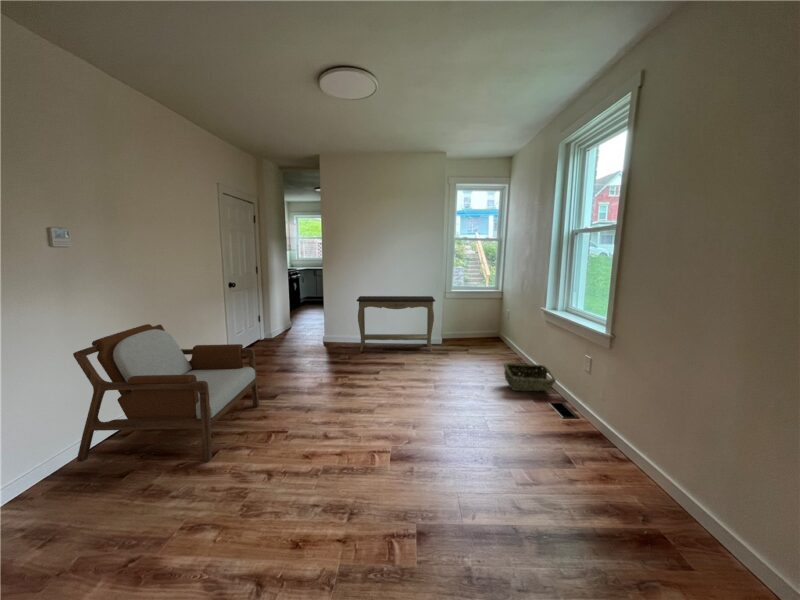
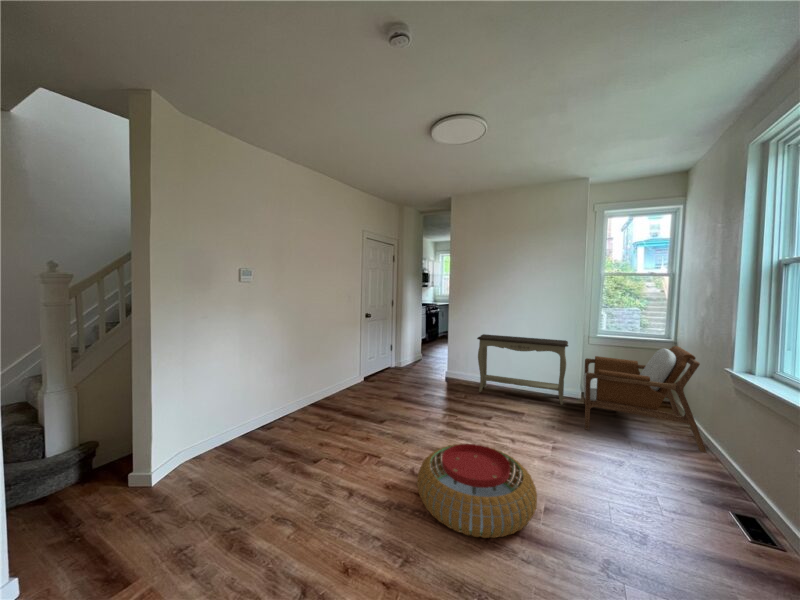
armchair: present [73,324,259,462] -> present [583,346,707,453]
woven basket: present [504,363,556,391] -> none [654,437,747,491]
pouf: none [338,397,442,474] -> present [417,444,537,538]

